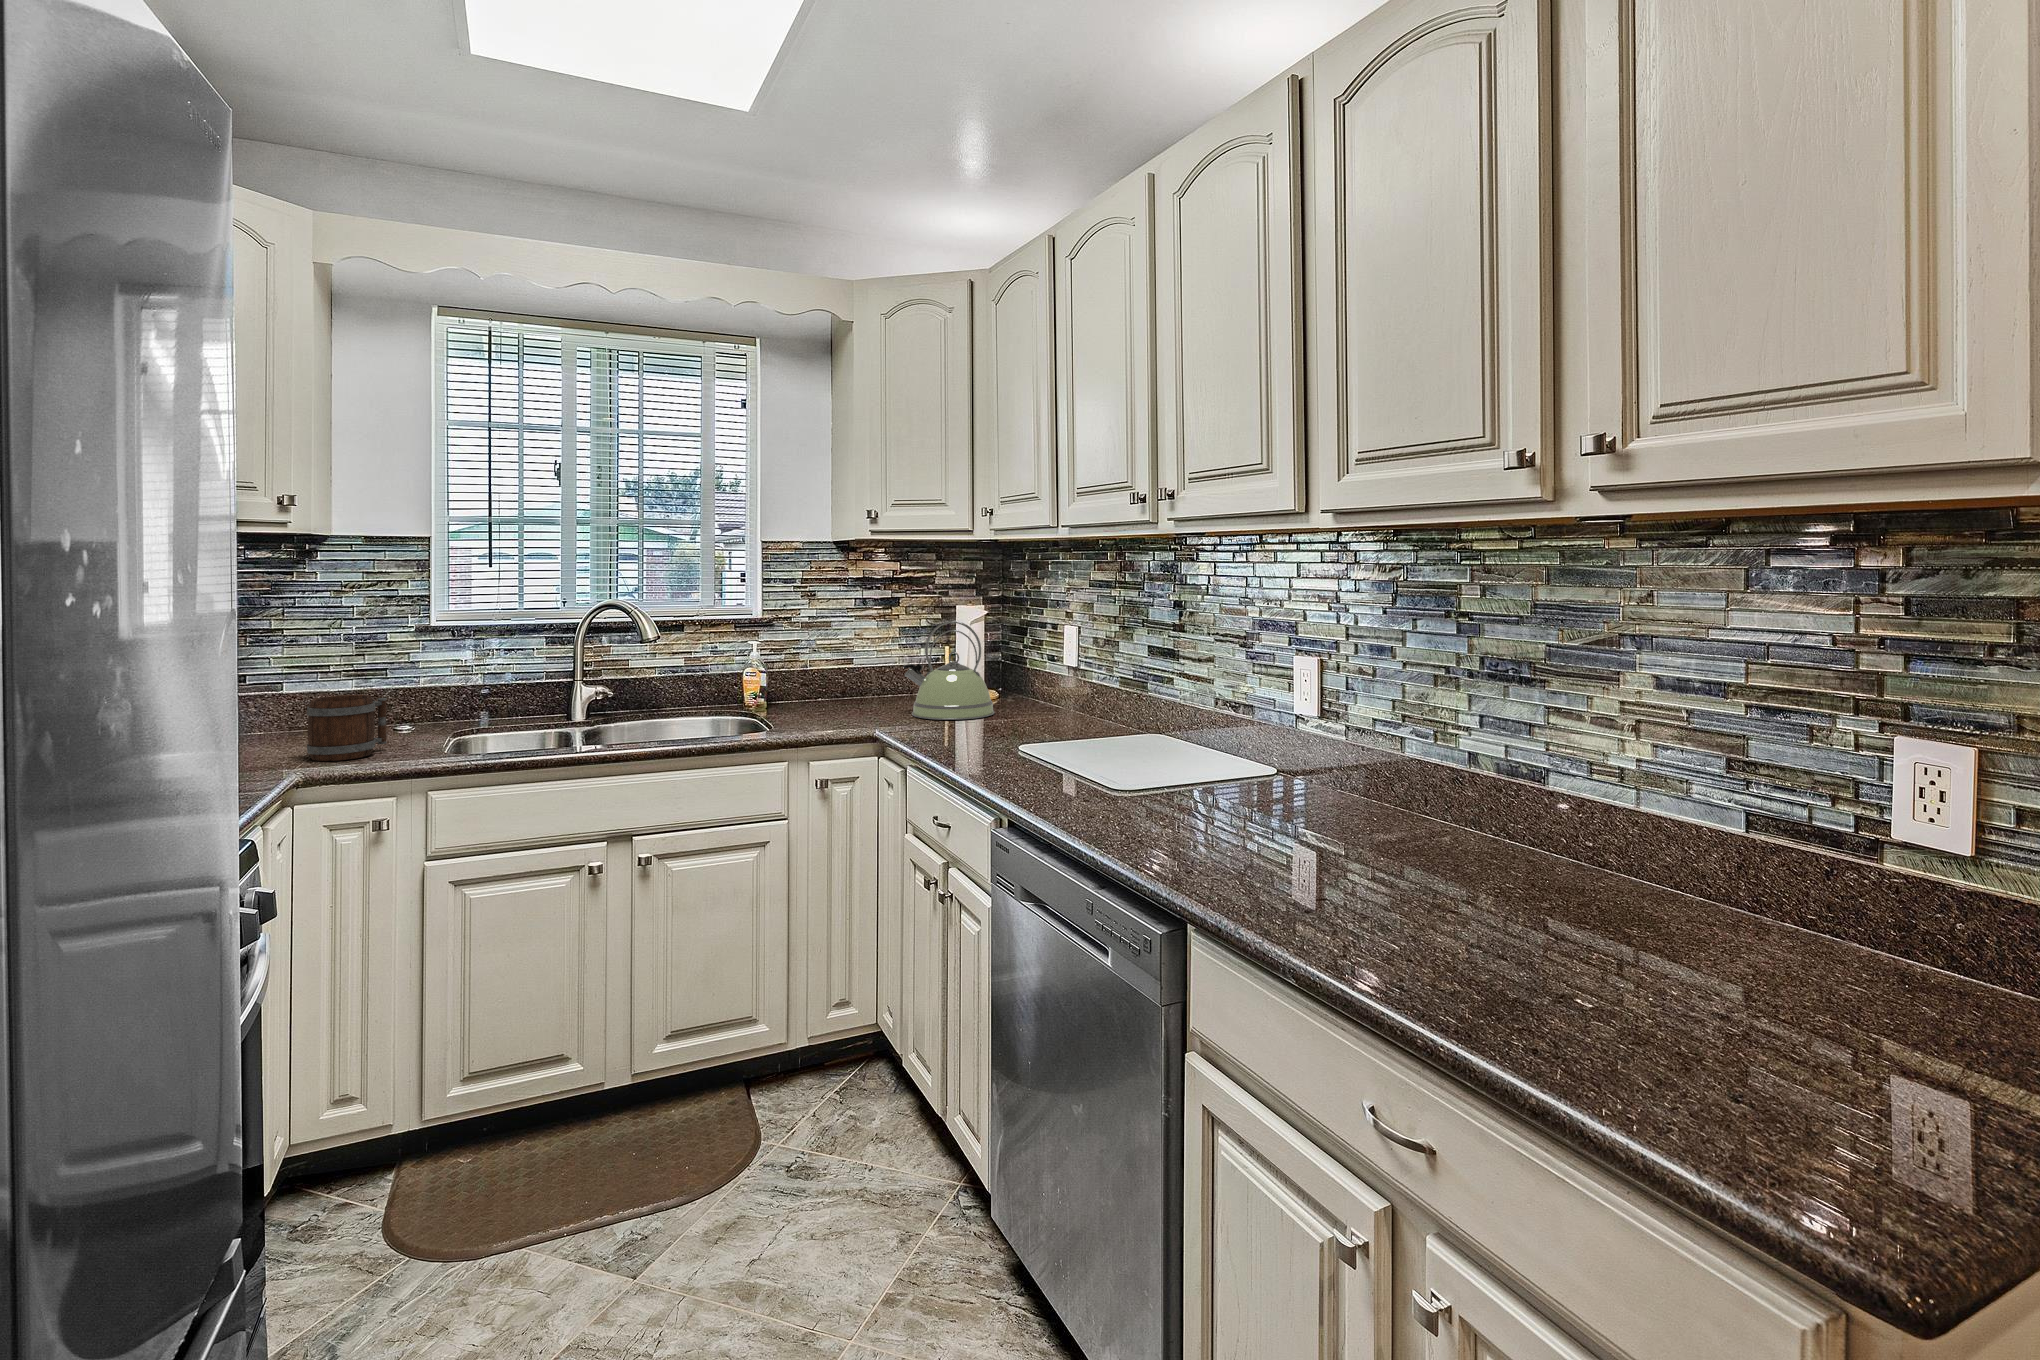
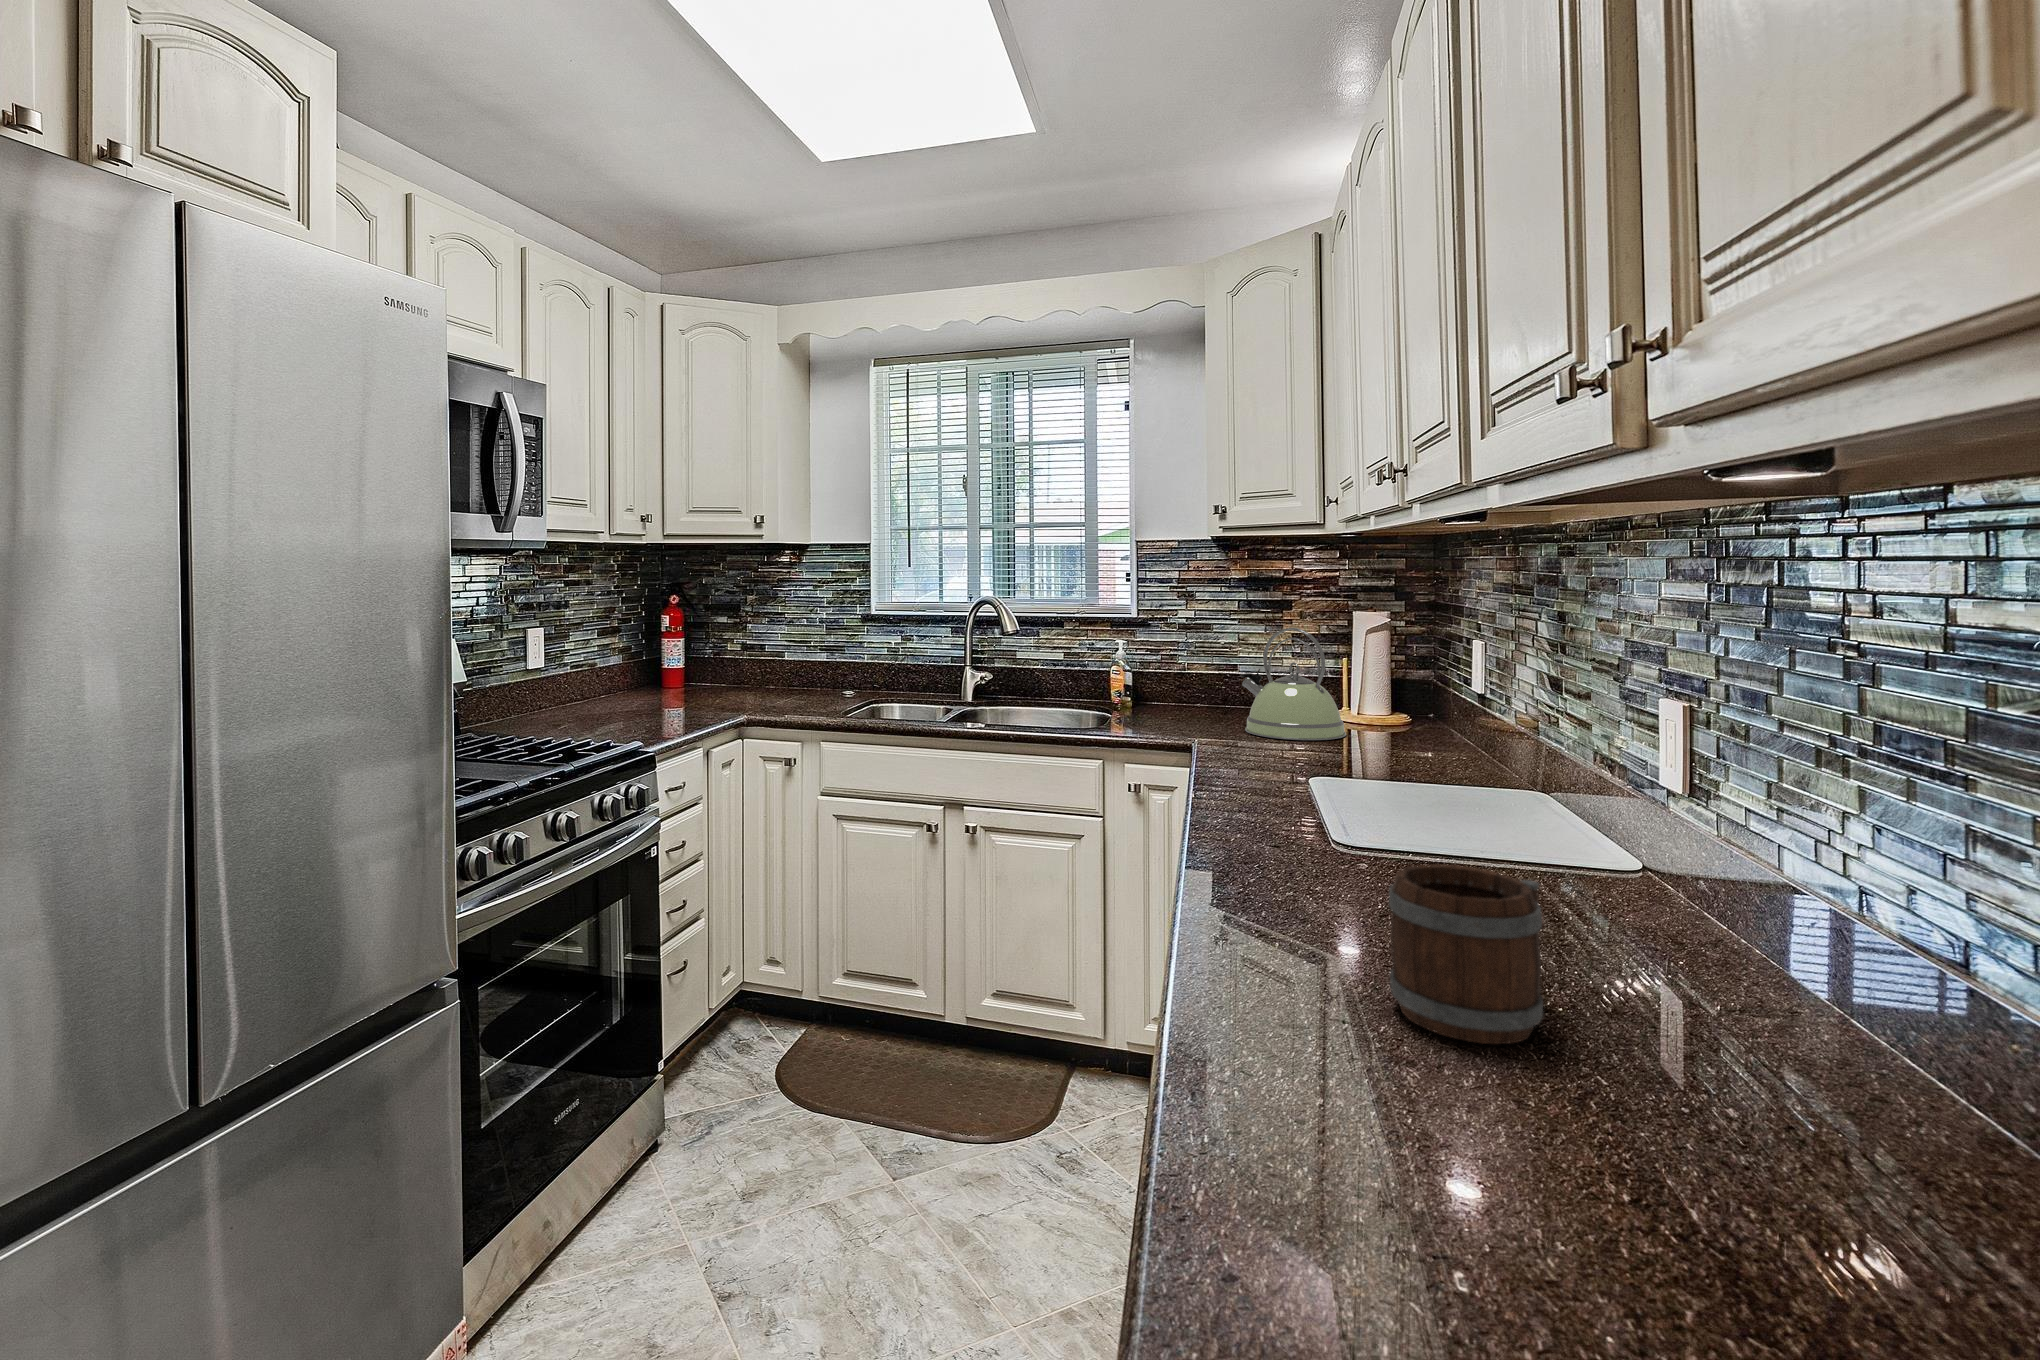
mug: present [307,695,387,761] -> present [1389,864,1543,1044]

